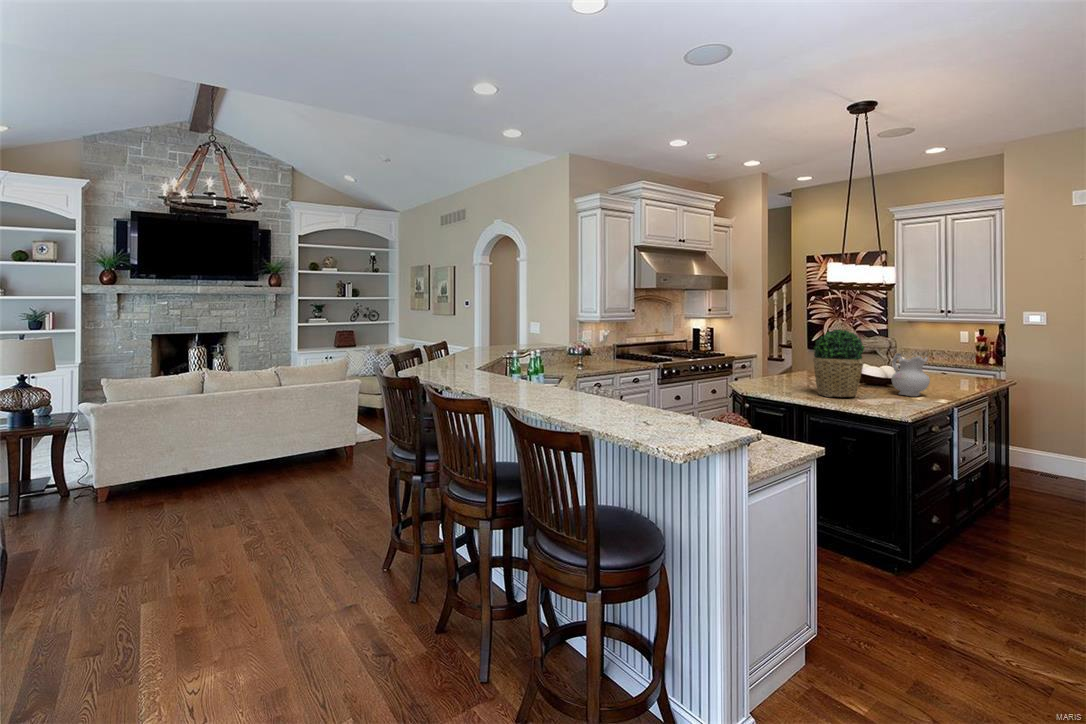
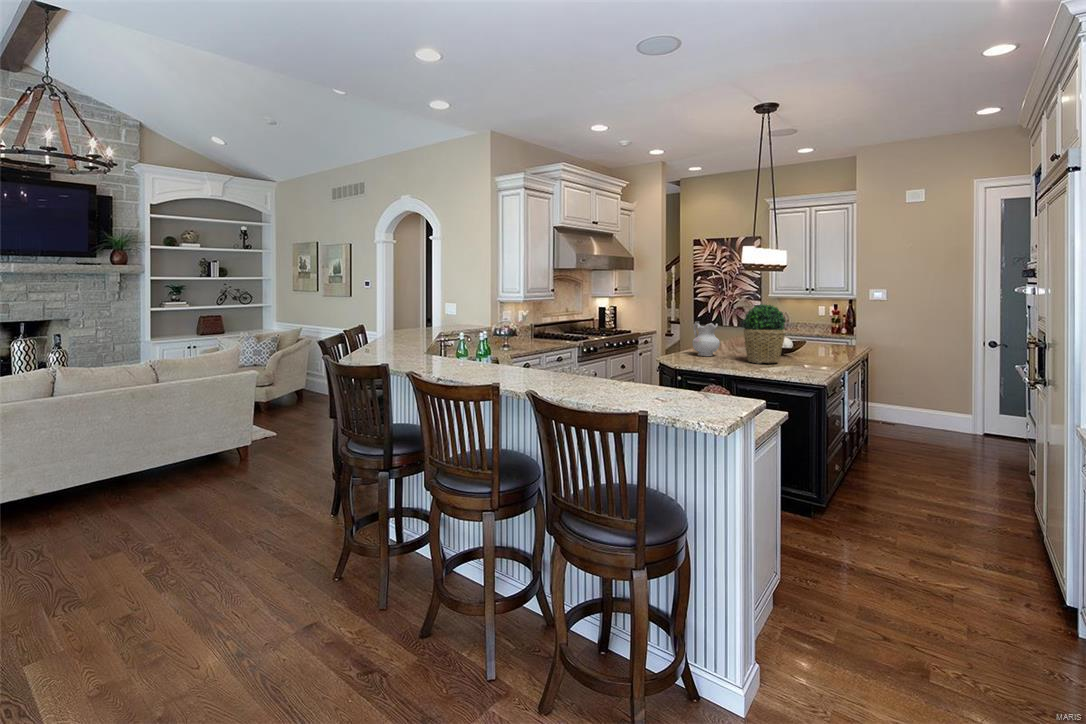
ceramic pitcher: present [892,353,930,396] -> present [692,321,720,356]

